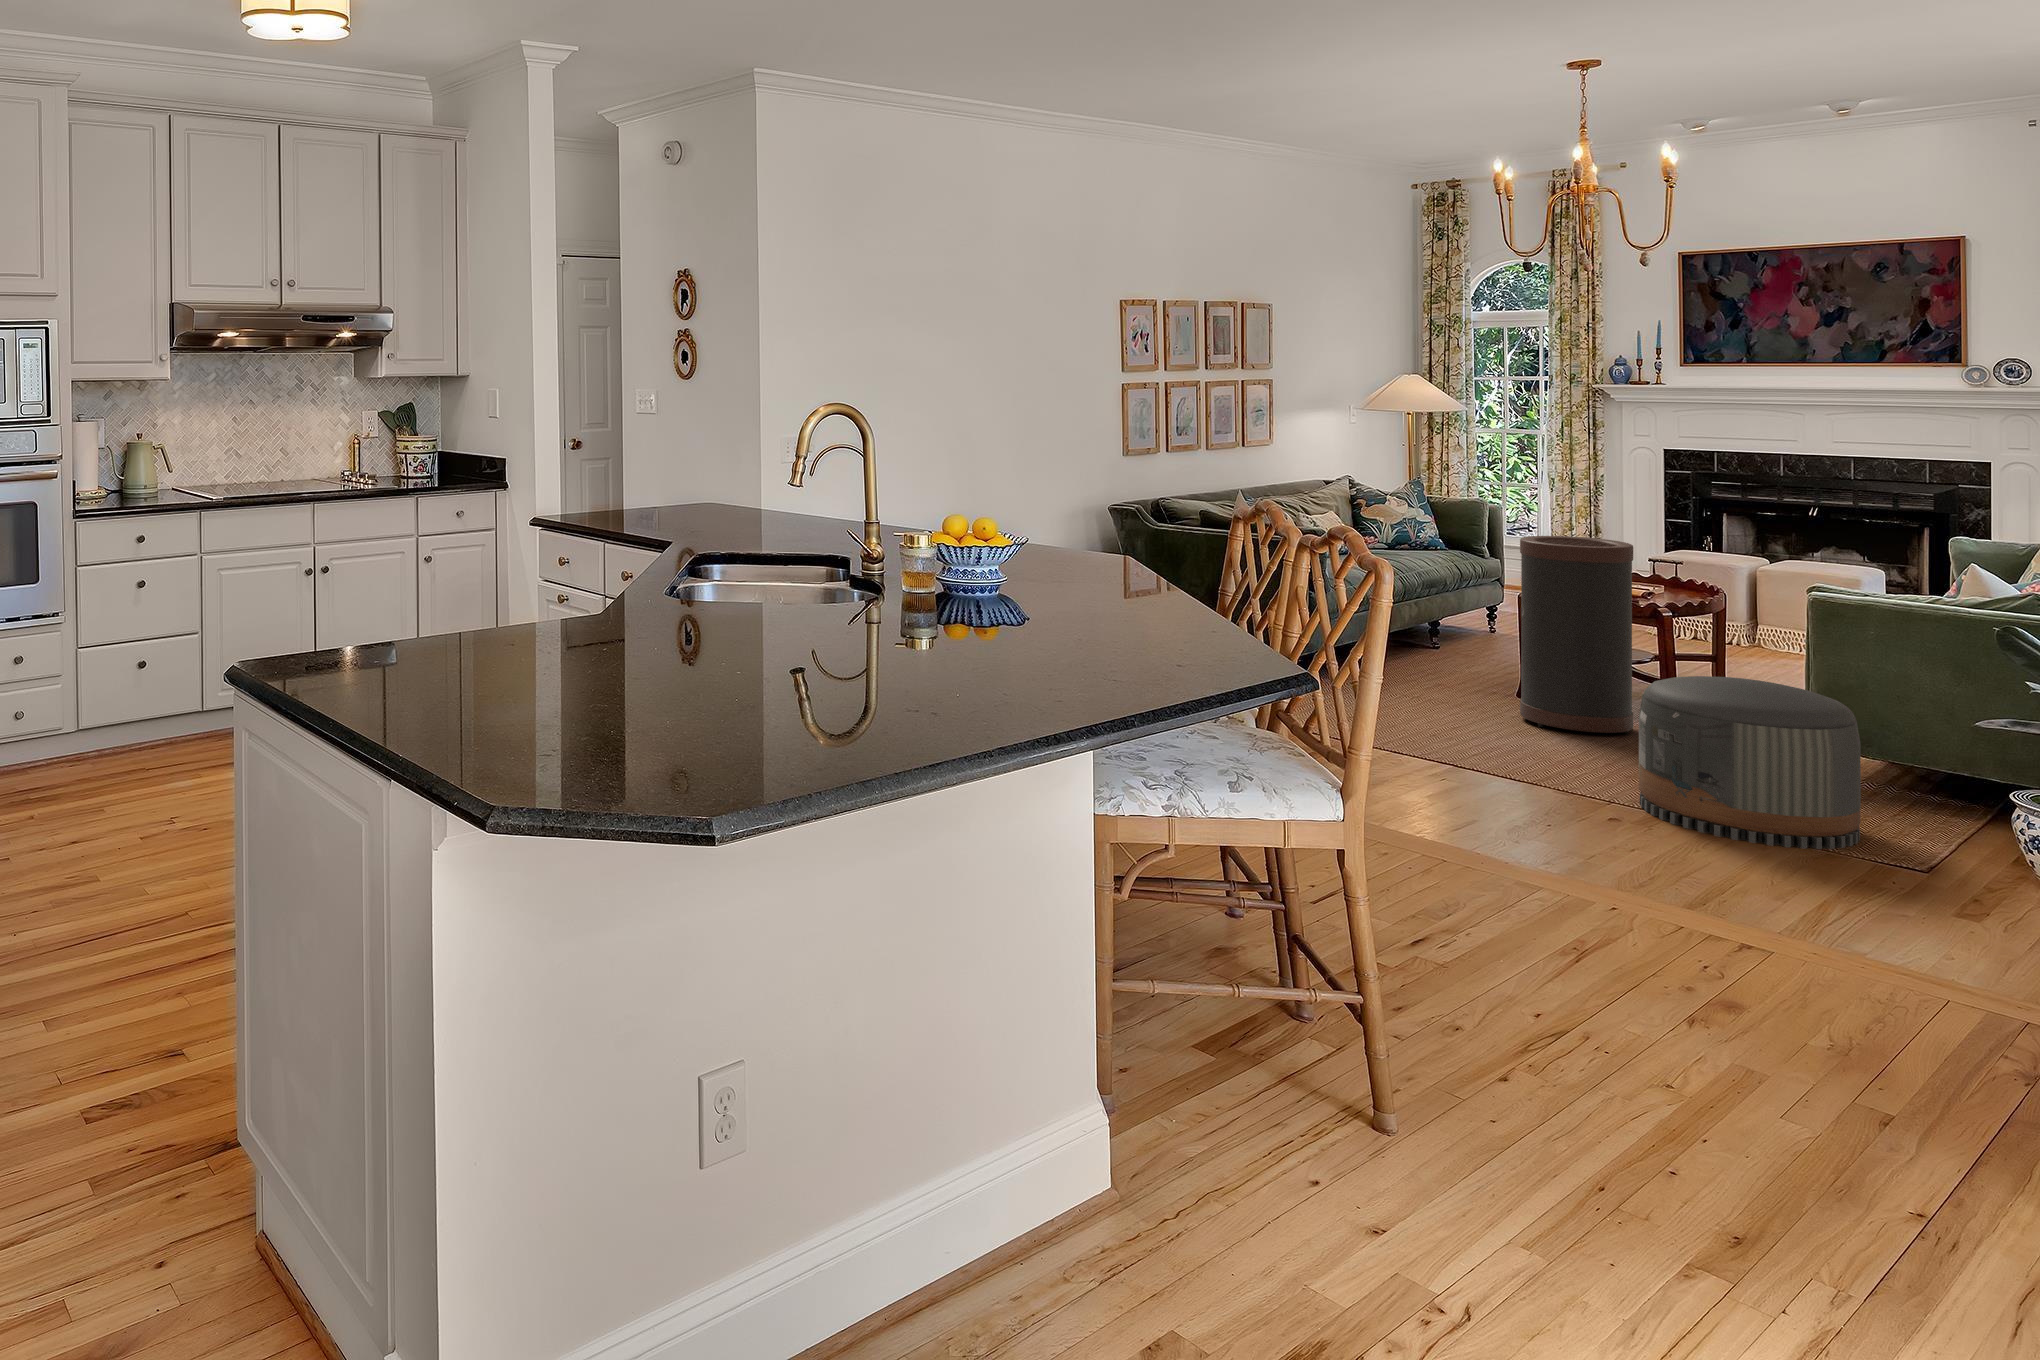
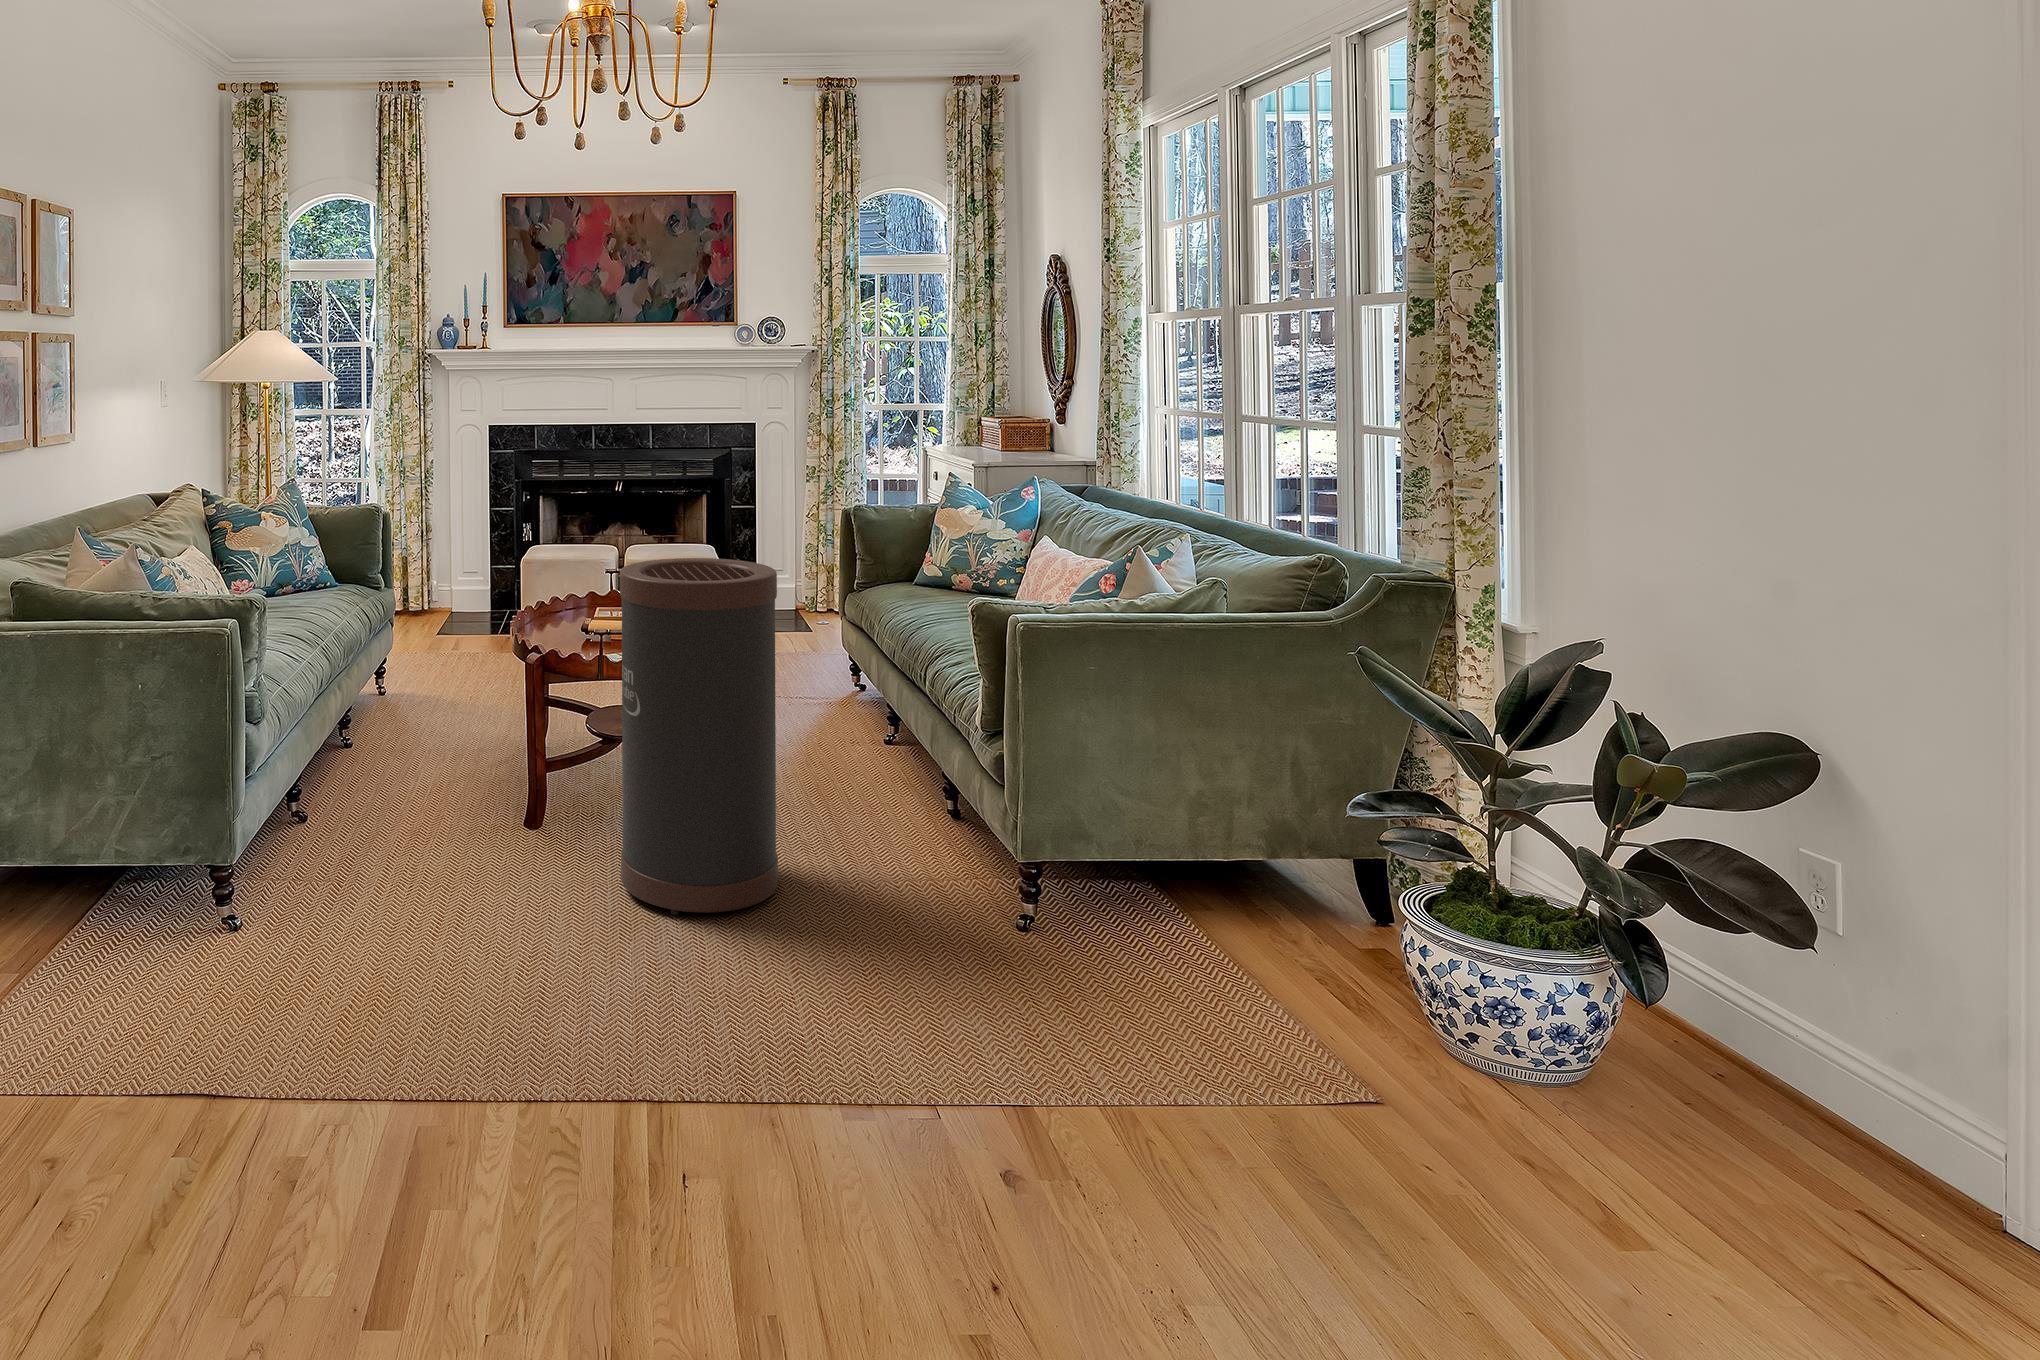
pouf: present [1639,676,1861,849] -> none [1074,817,1456,1238]

